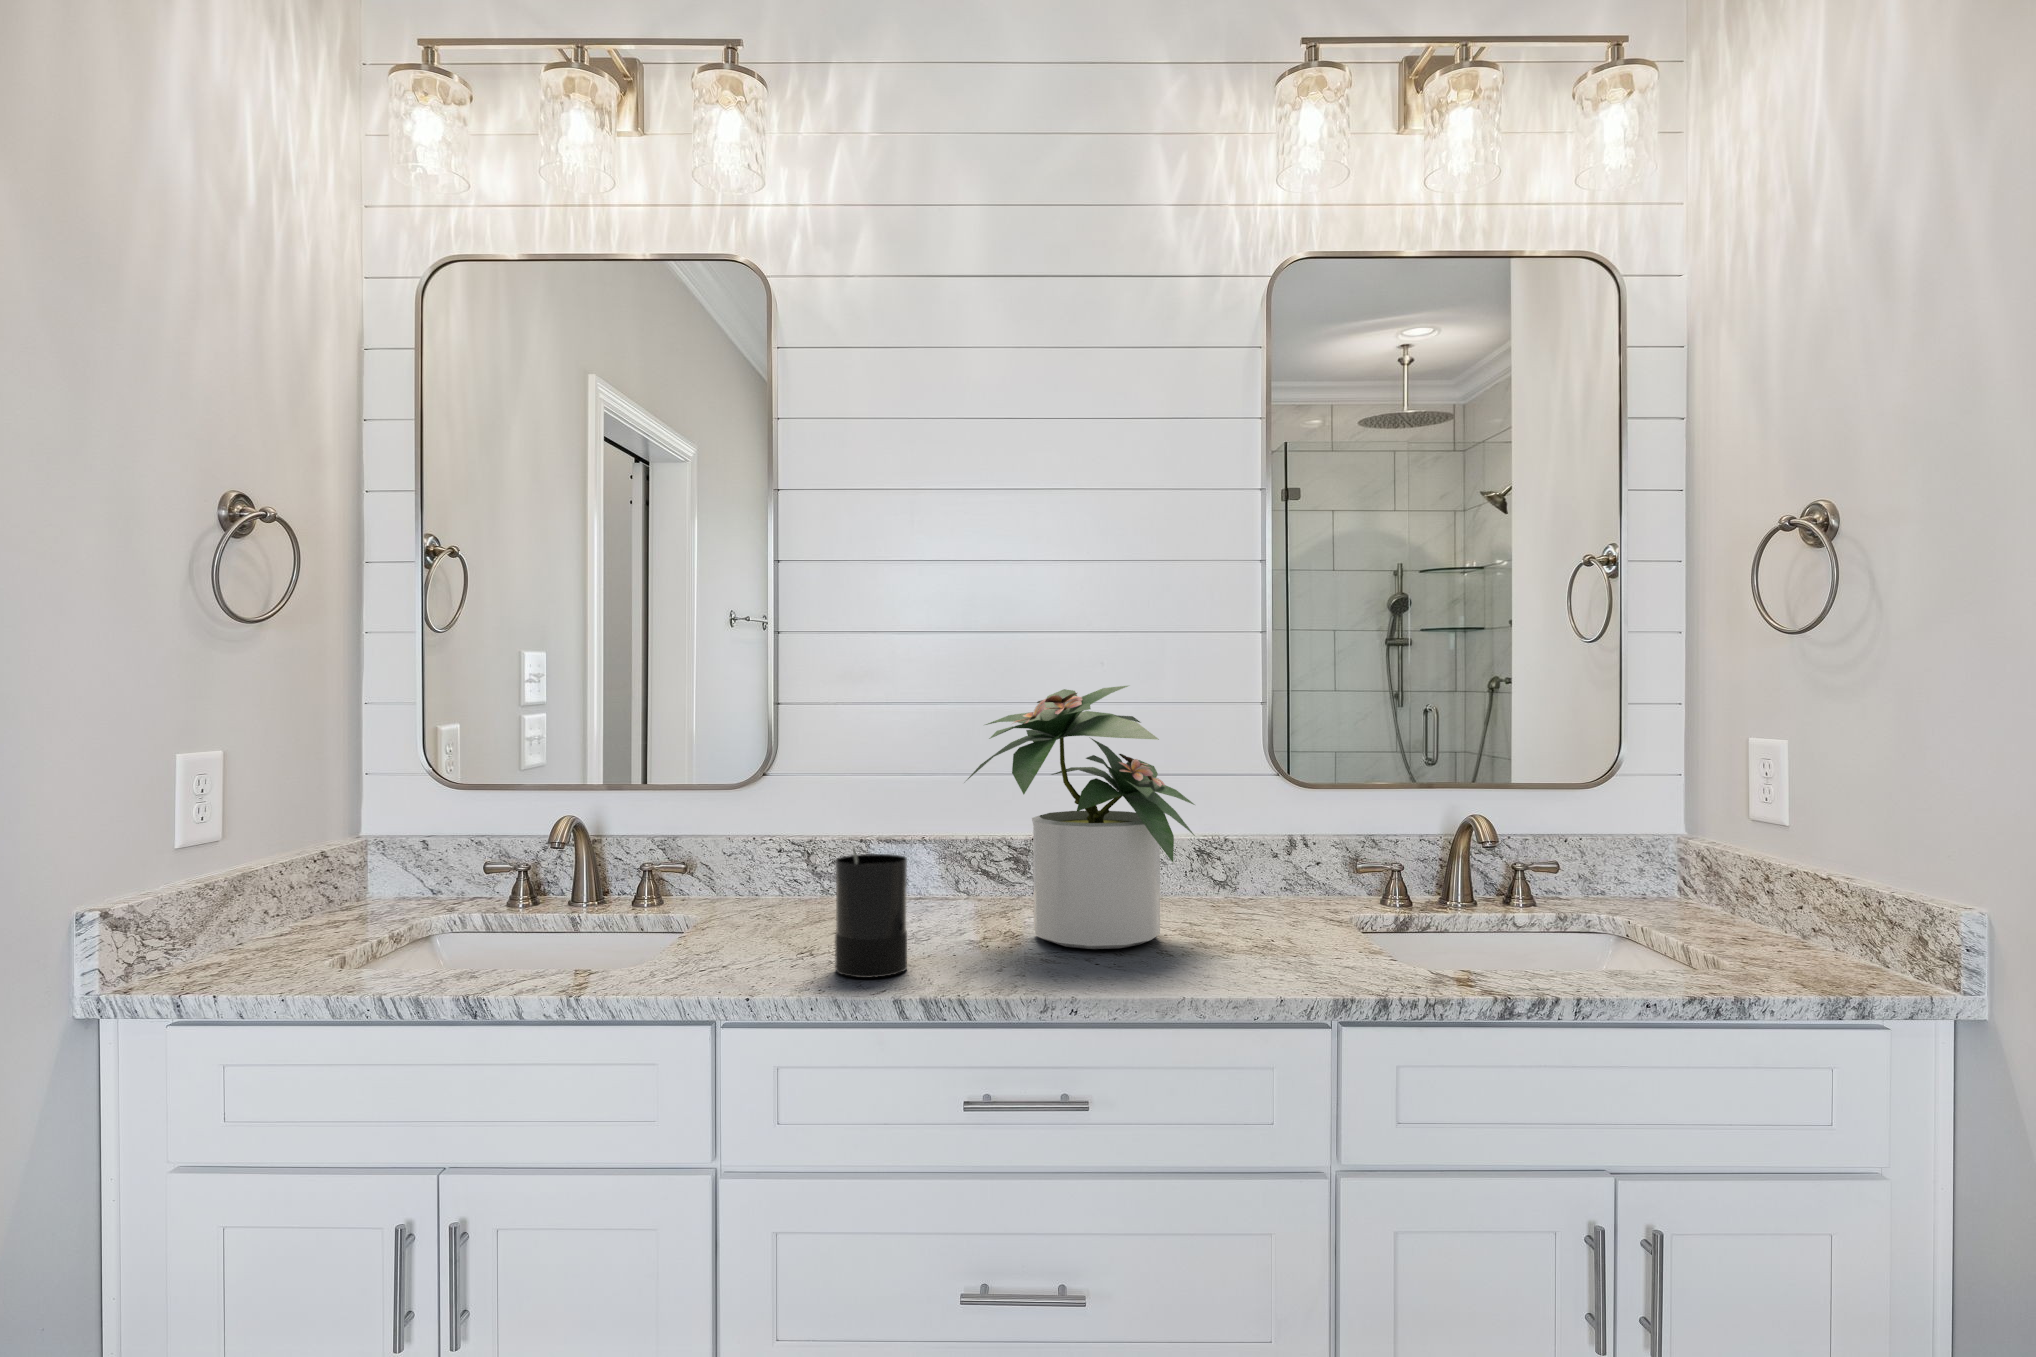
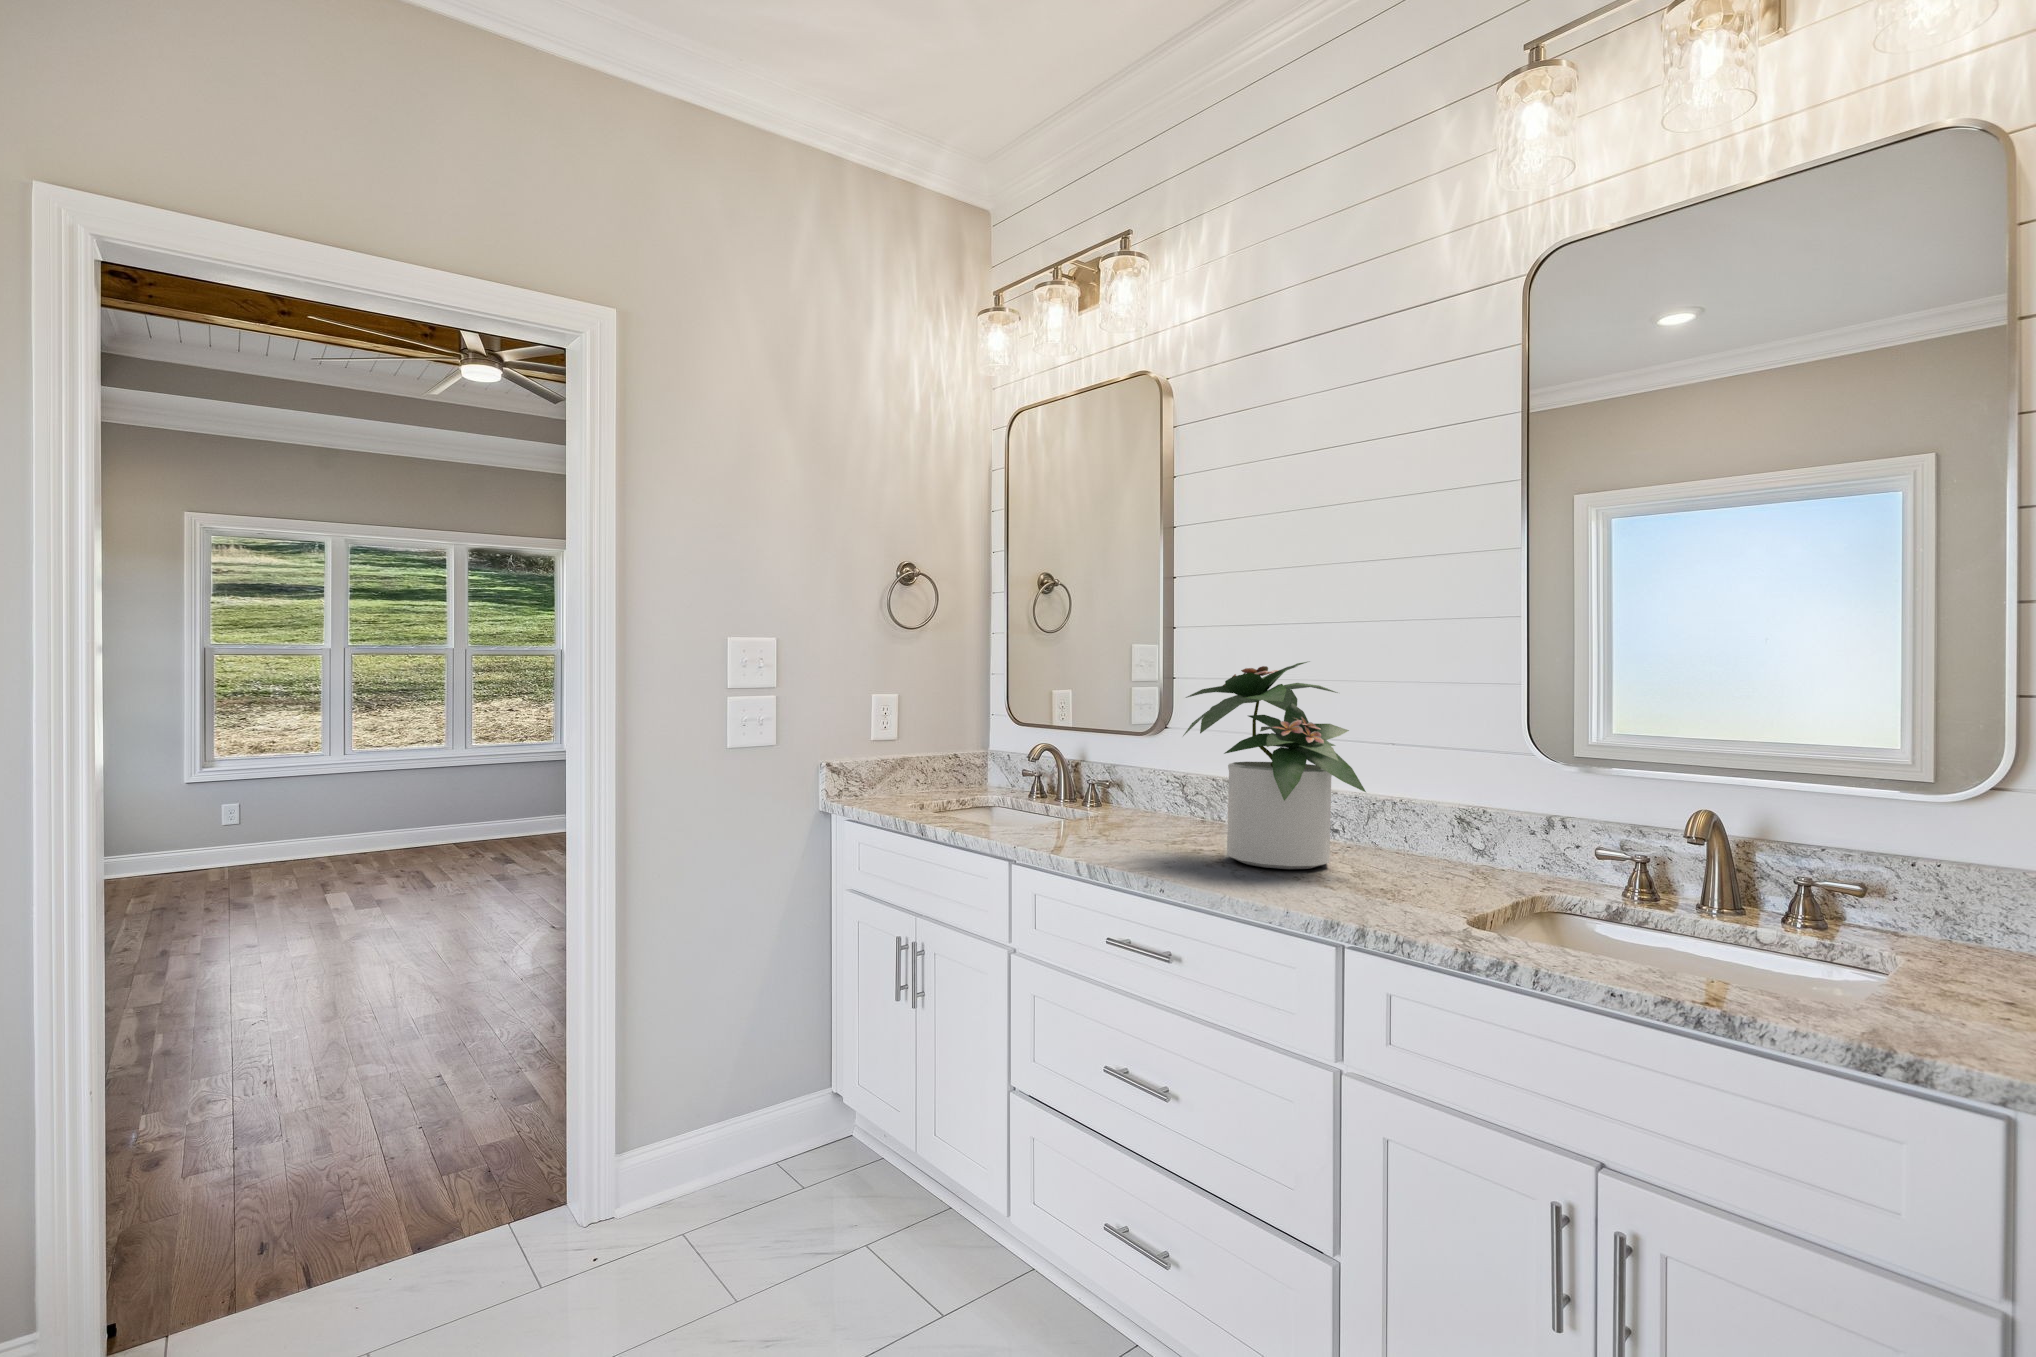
candle: present [835,847,907,978] -> none [1069,764,1118,850]

